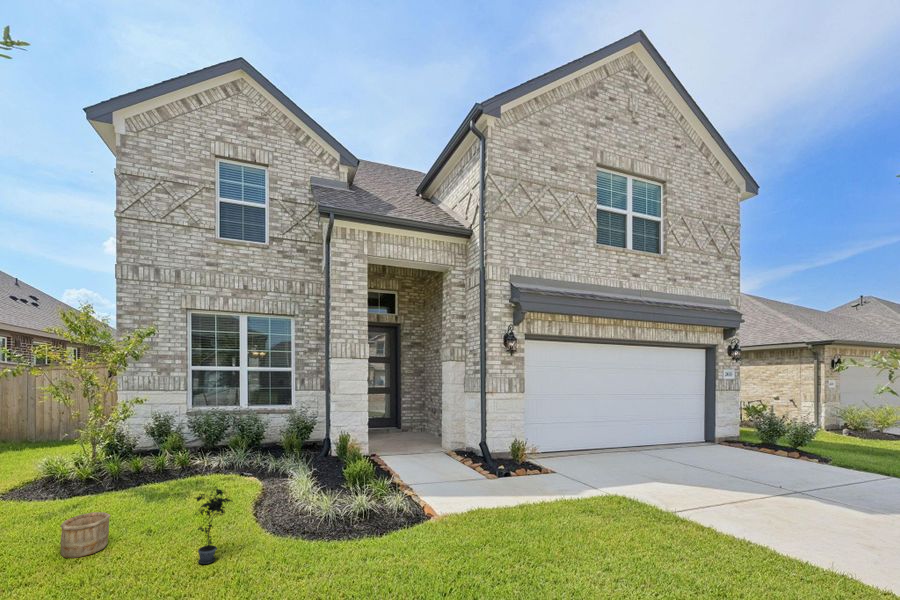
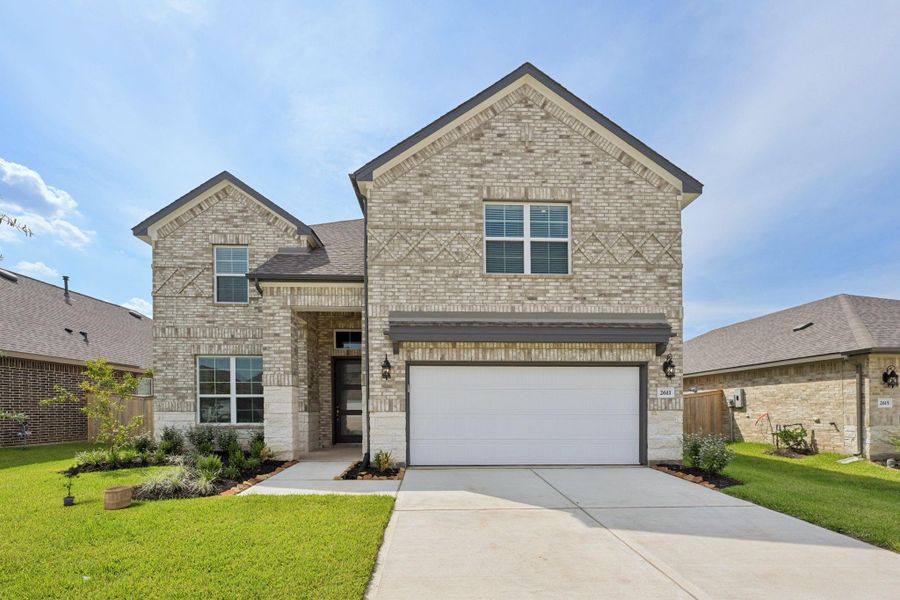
wooden bucket: present [60,512,111,558] -> present [104,485,132,510]

